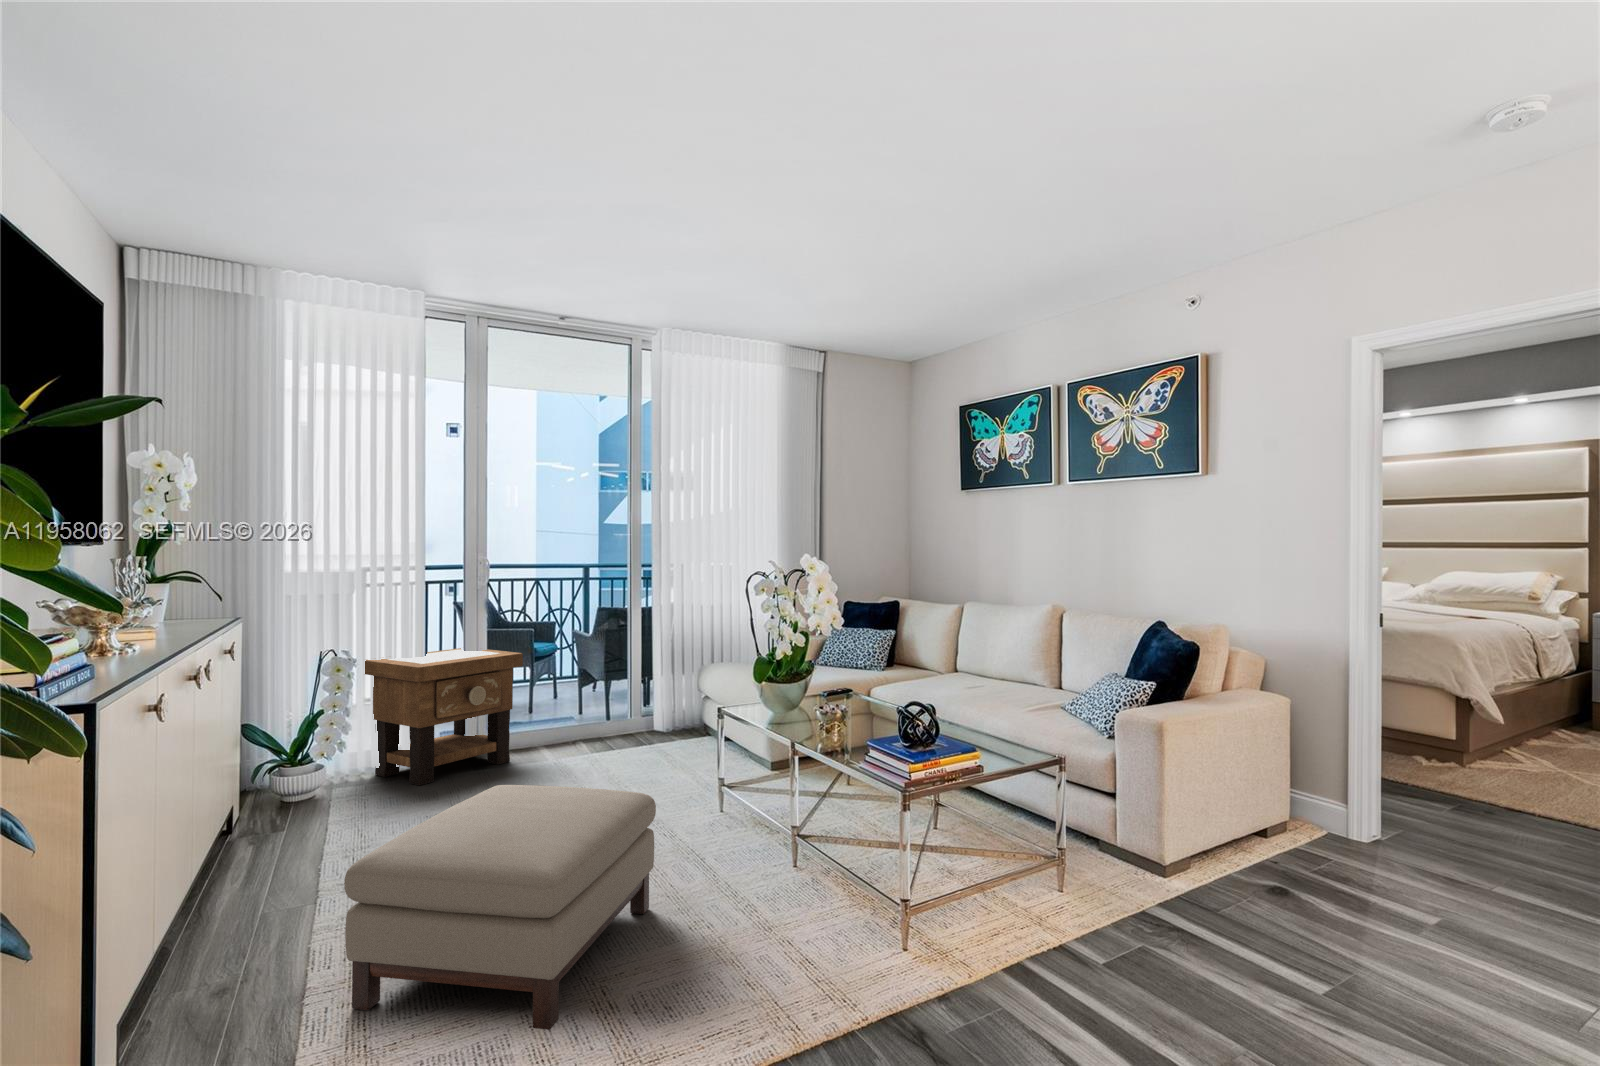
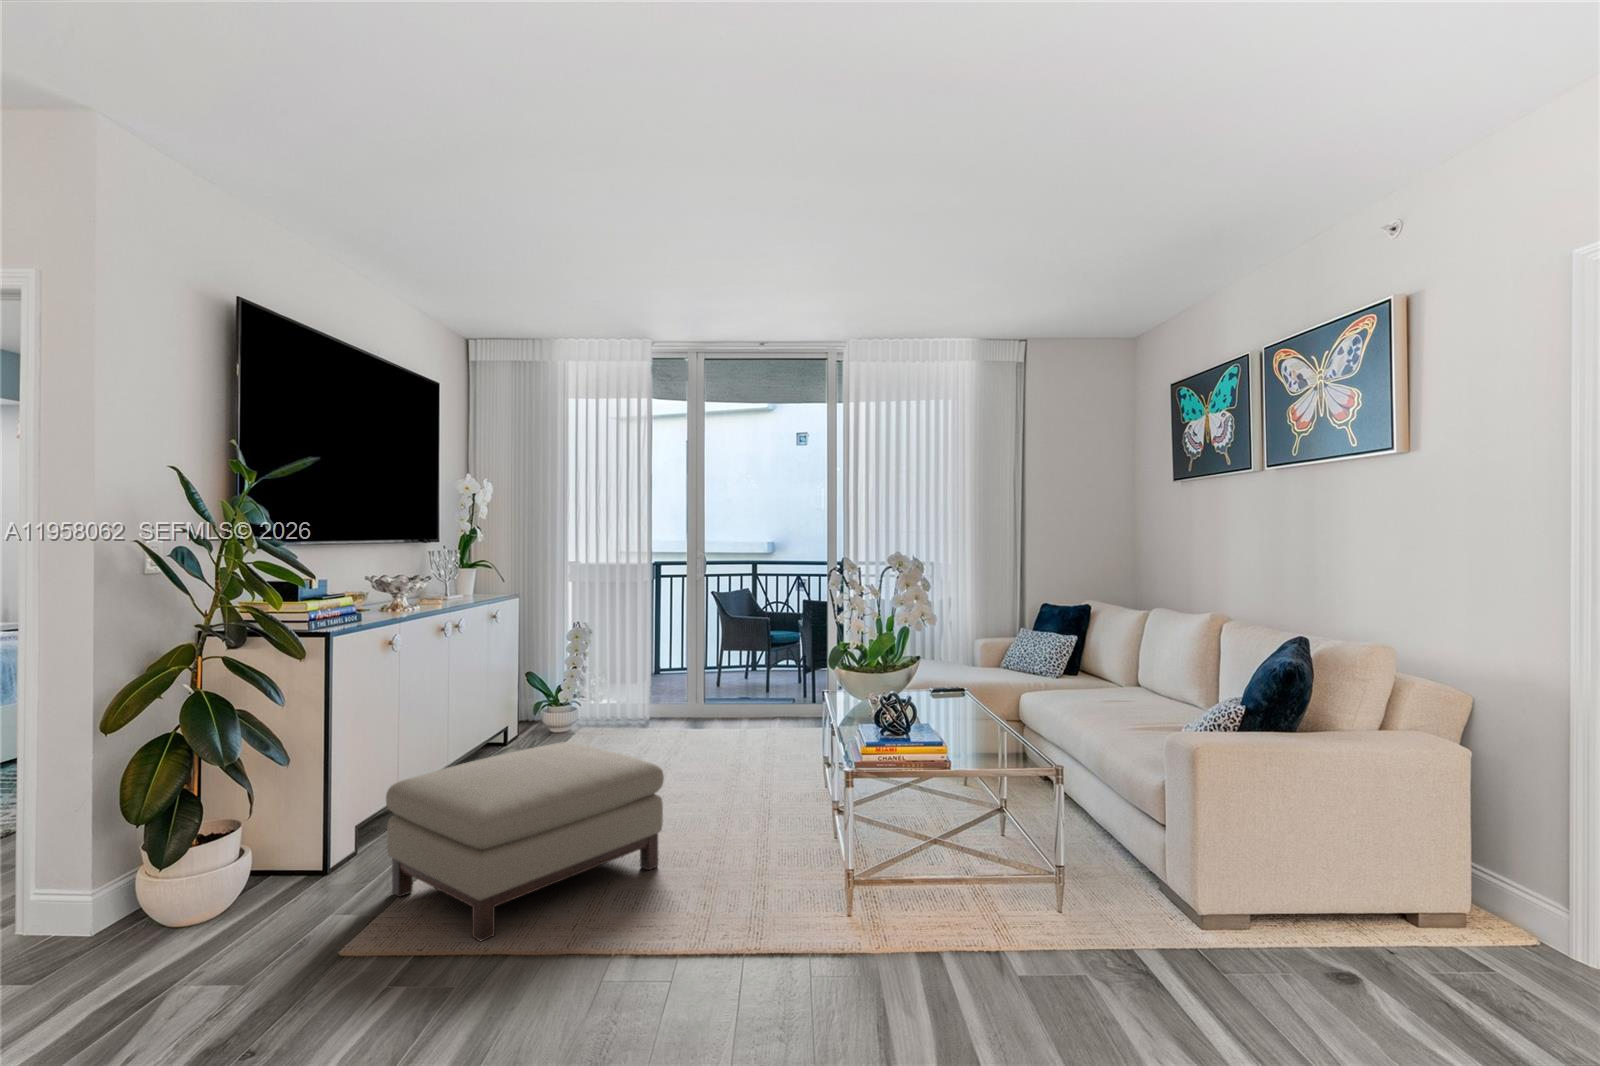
side table: present [365,648,523,785] -> none [594,630,714,741]

